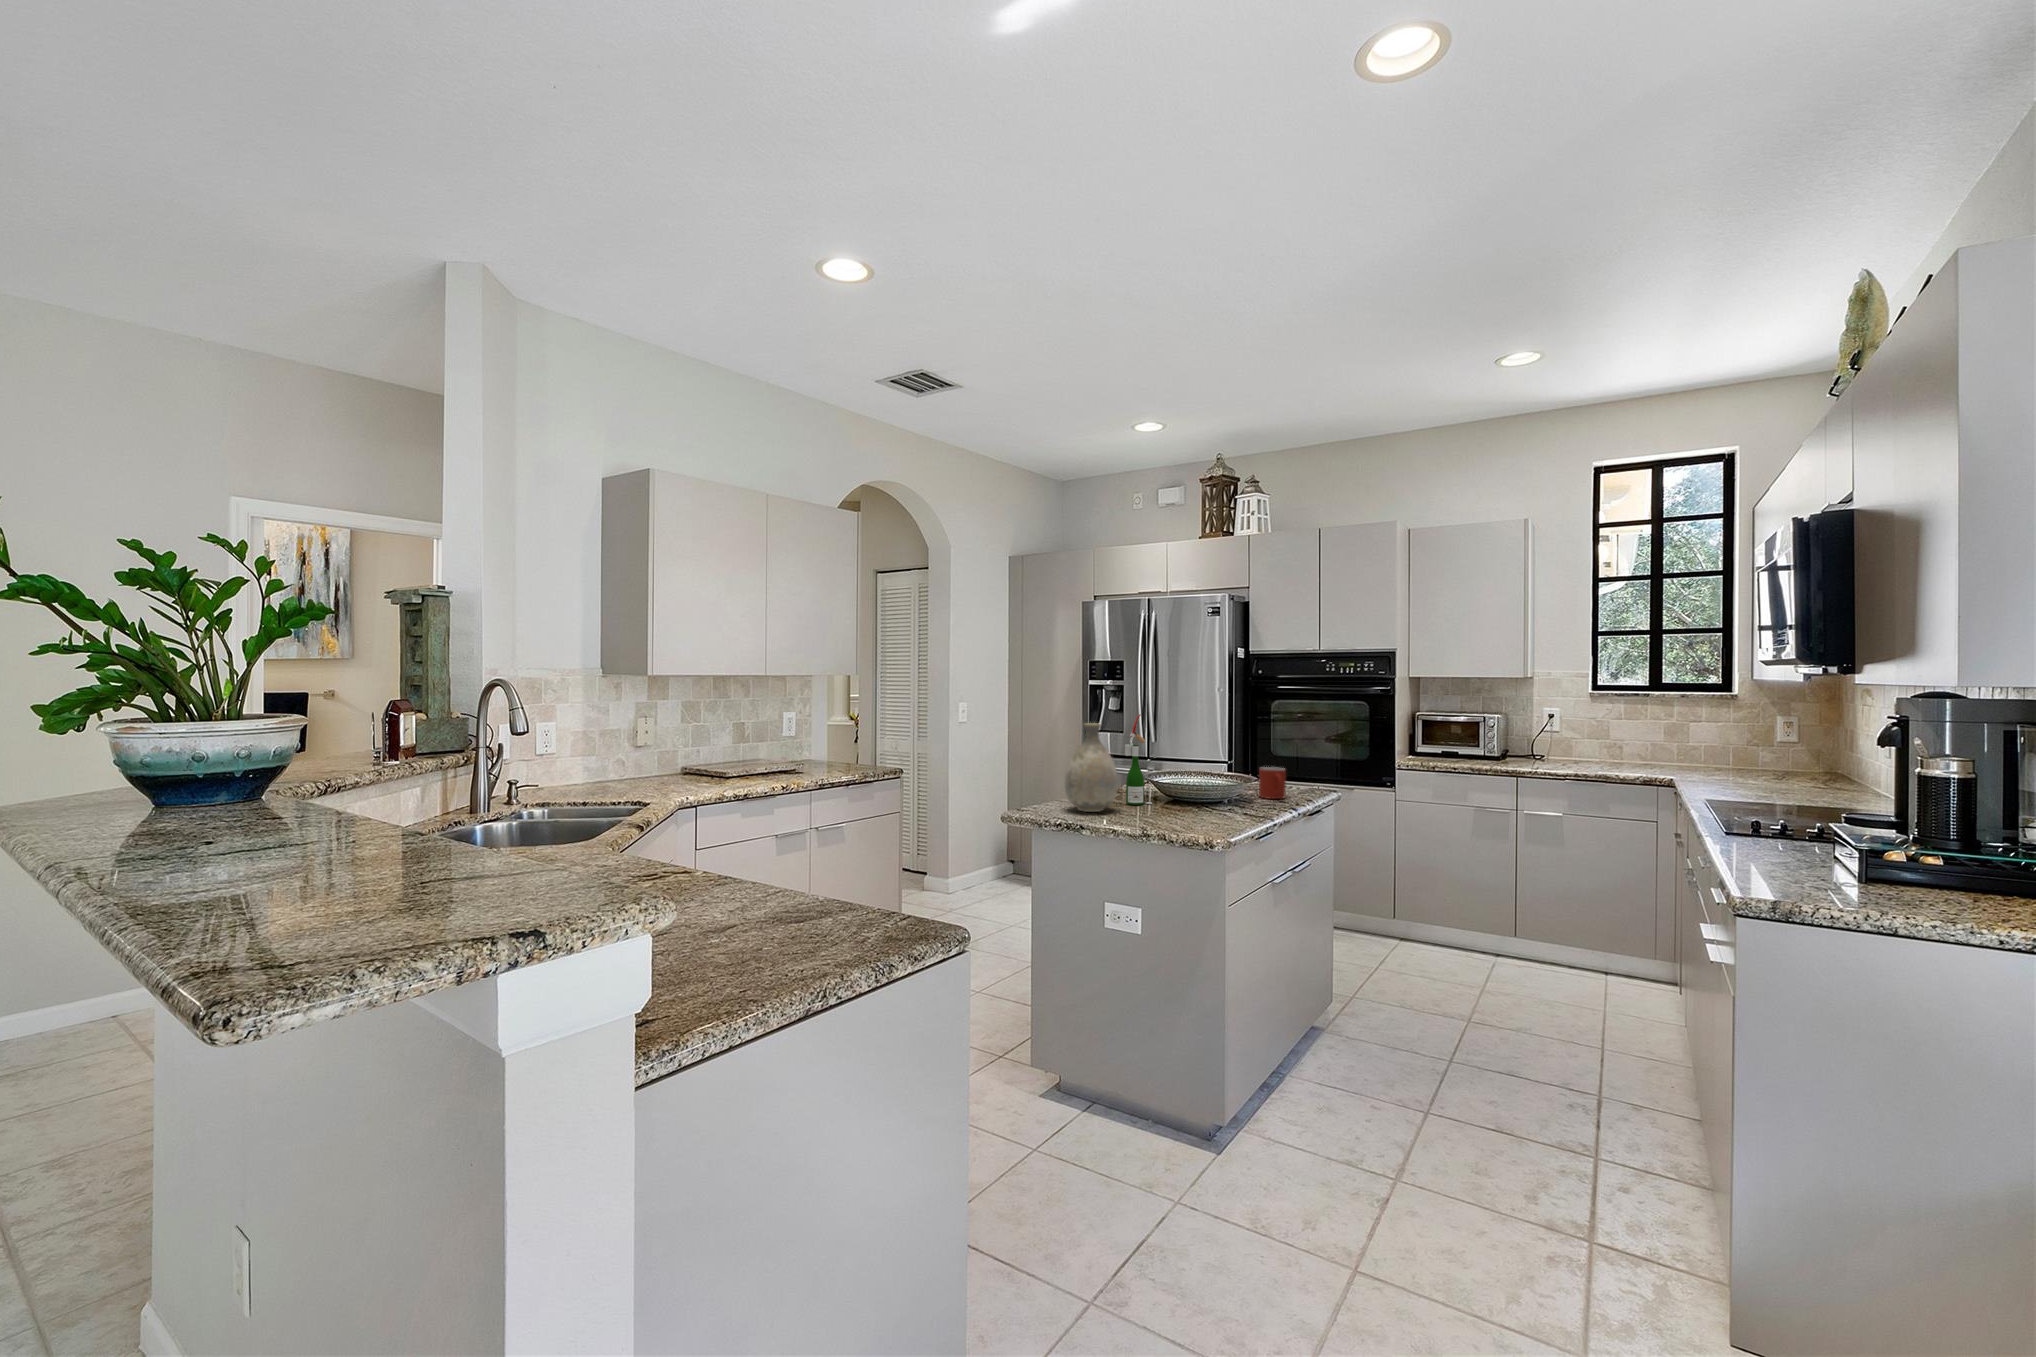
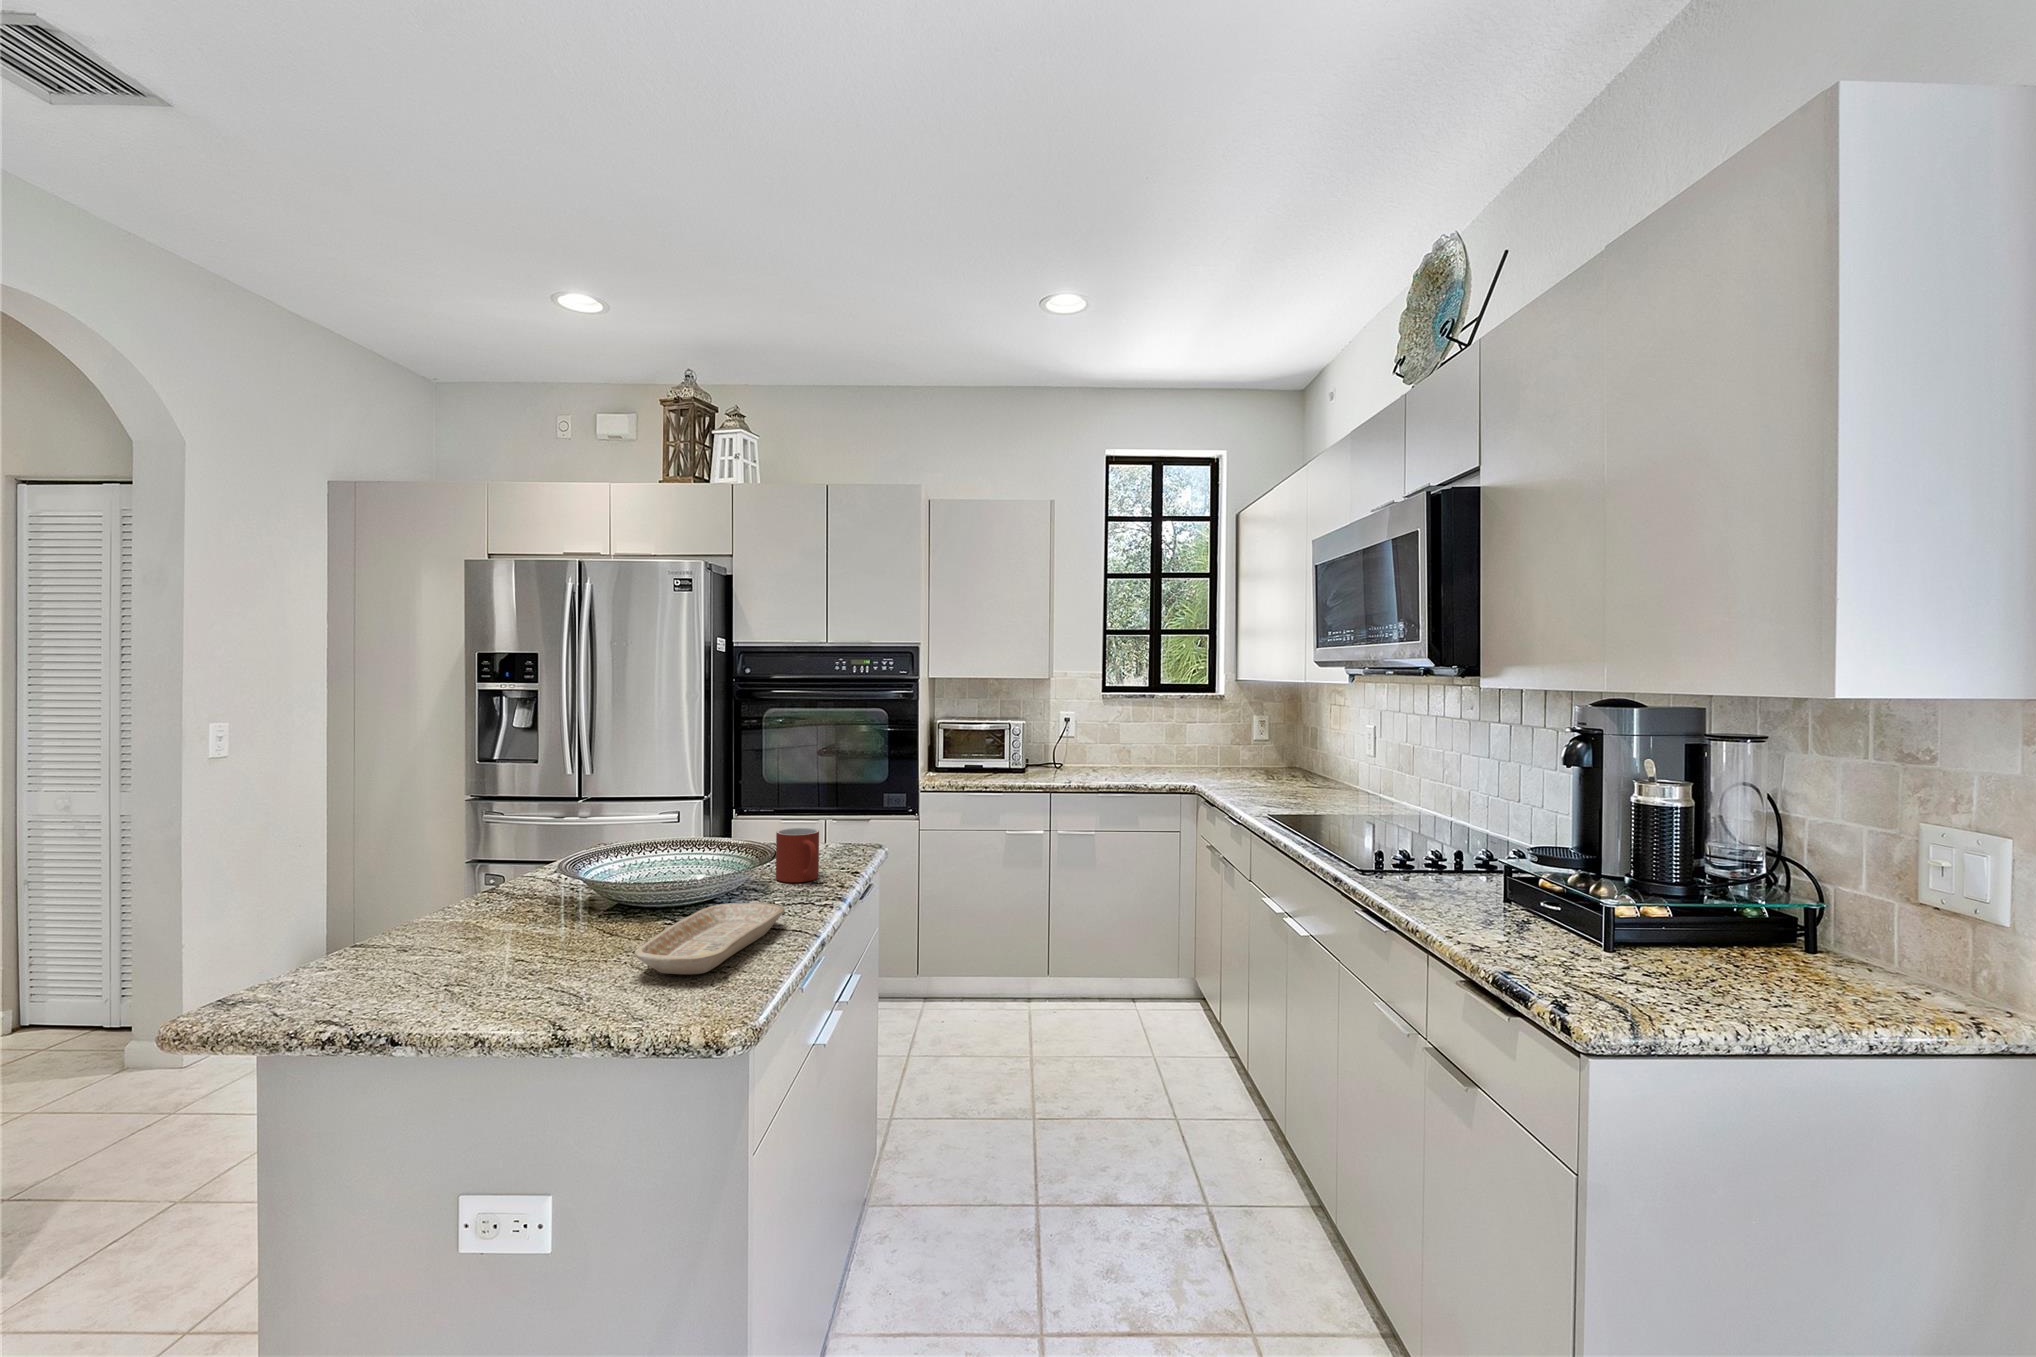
wine bottle: present [1125,714,1152,805] -> none [523,756,582,935]
vase: present [1065,723,1118,812] -> none [369,782,503,977]
tray: none [1177,799,1256,823] -> present [635,902,785,974]

